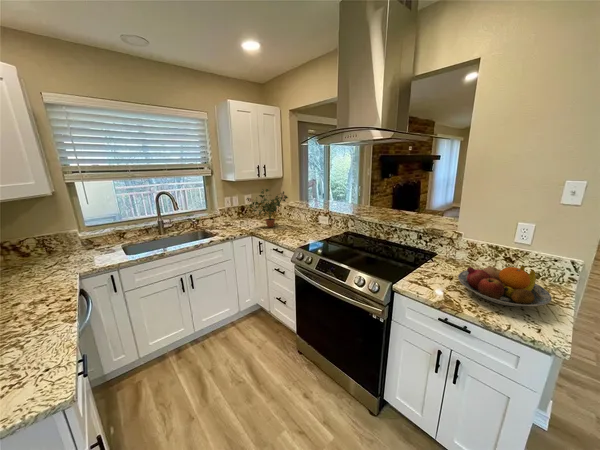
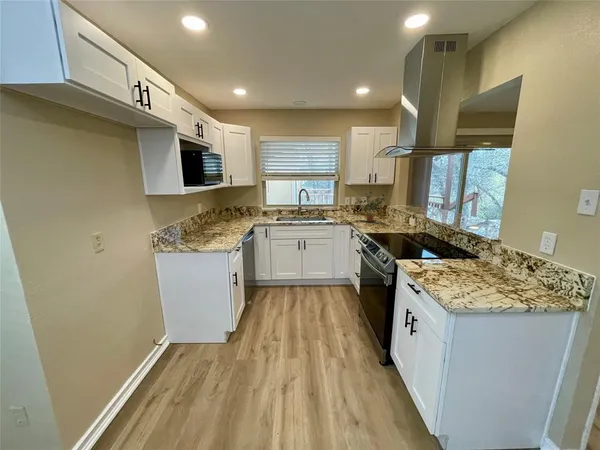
fruit bowl: present [458,265,552,306] -> none [434,256,508,289]

